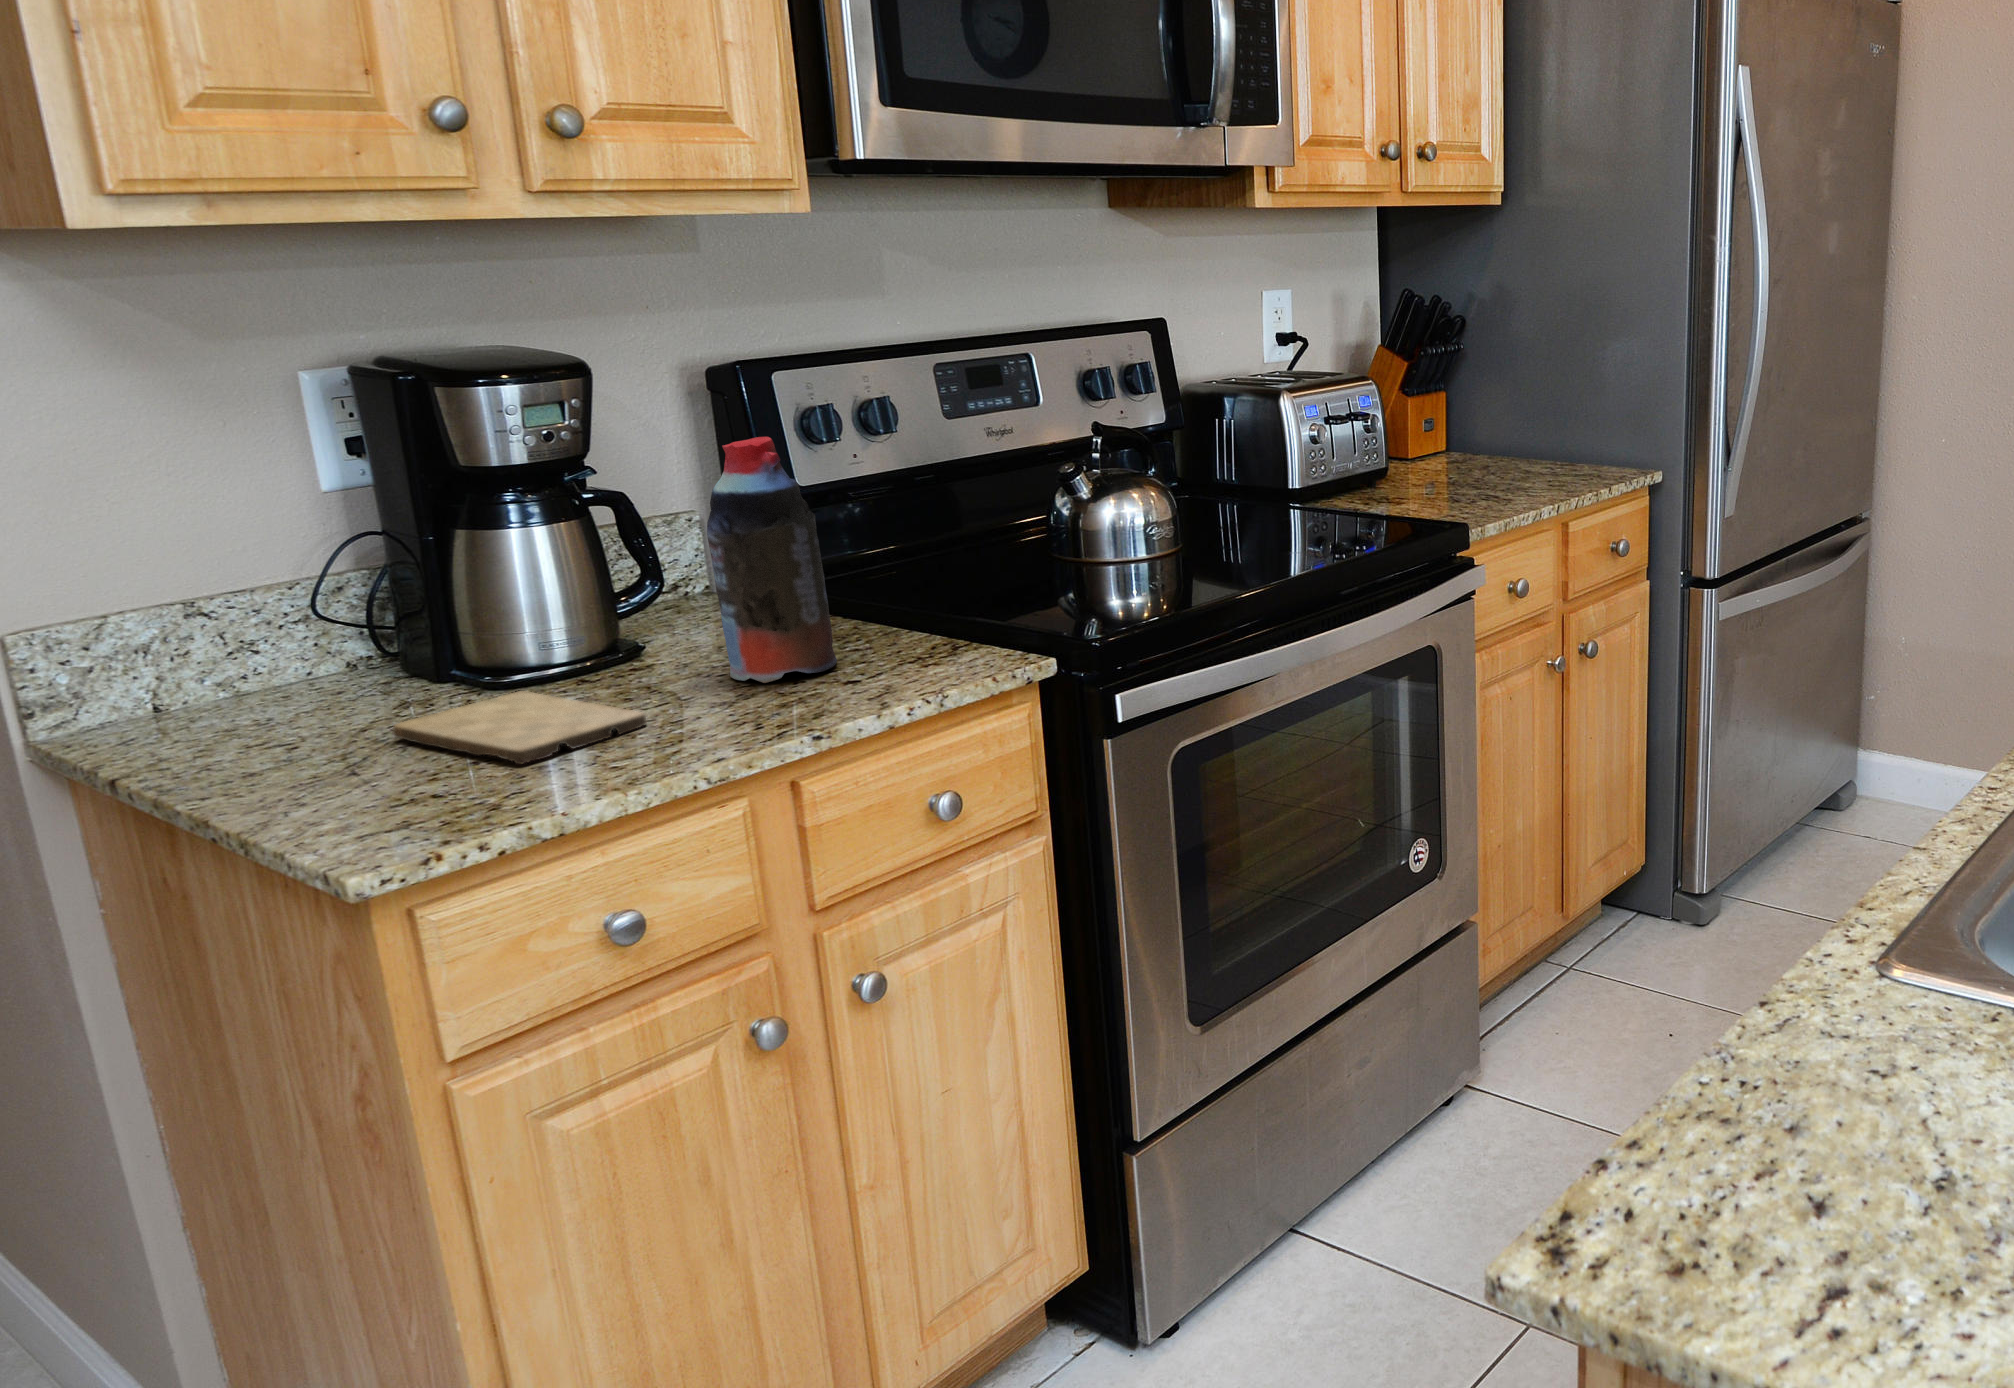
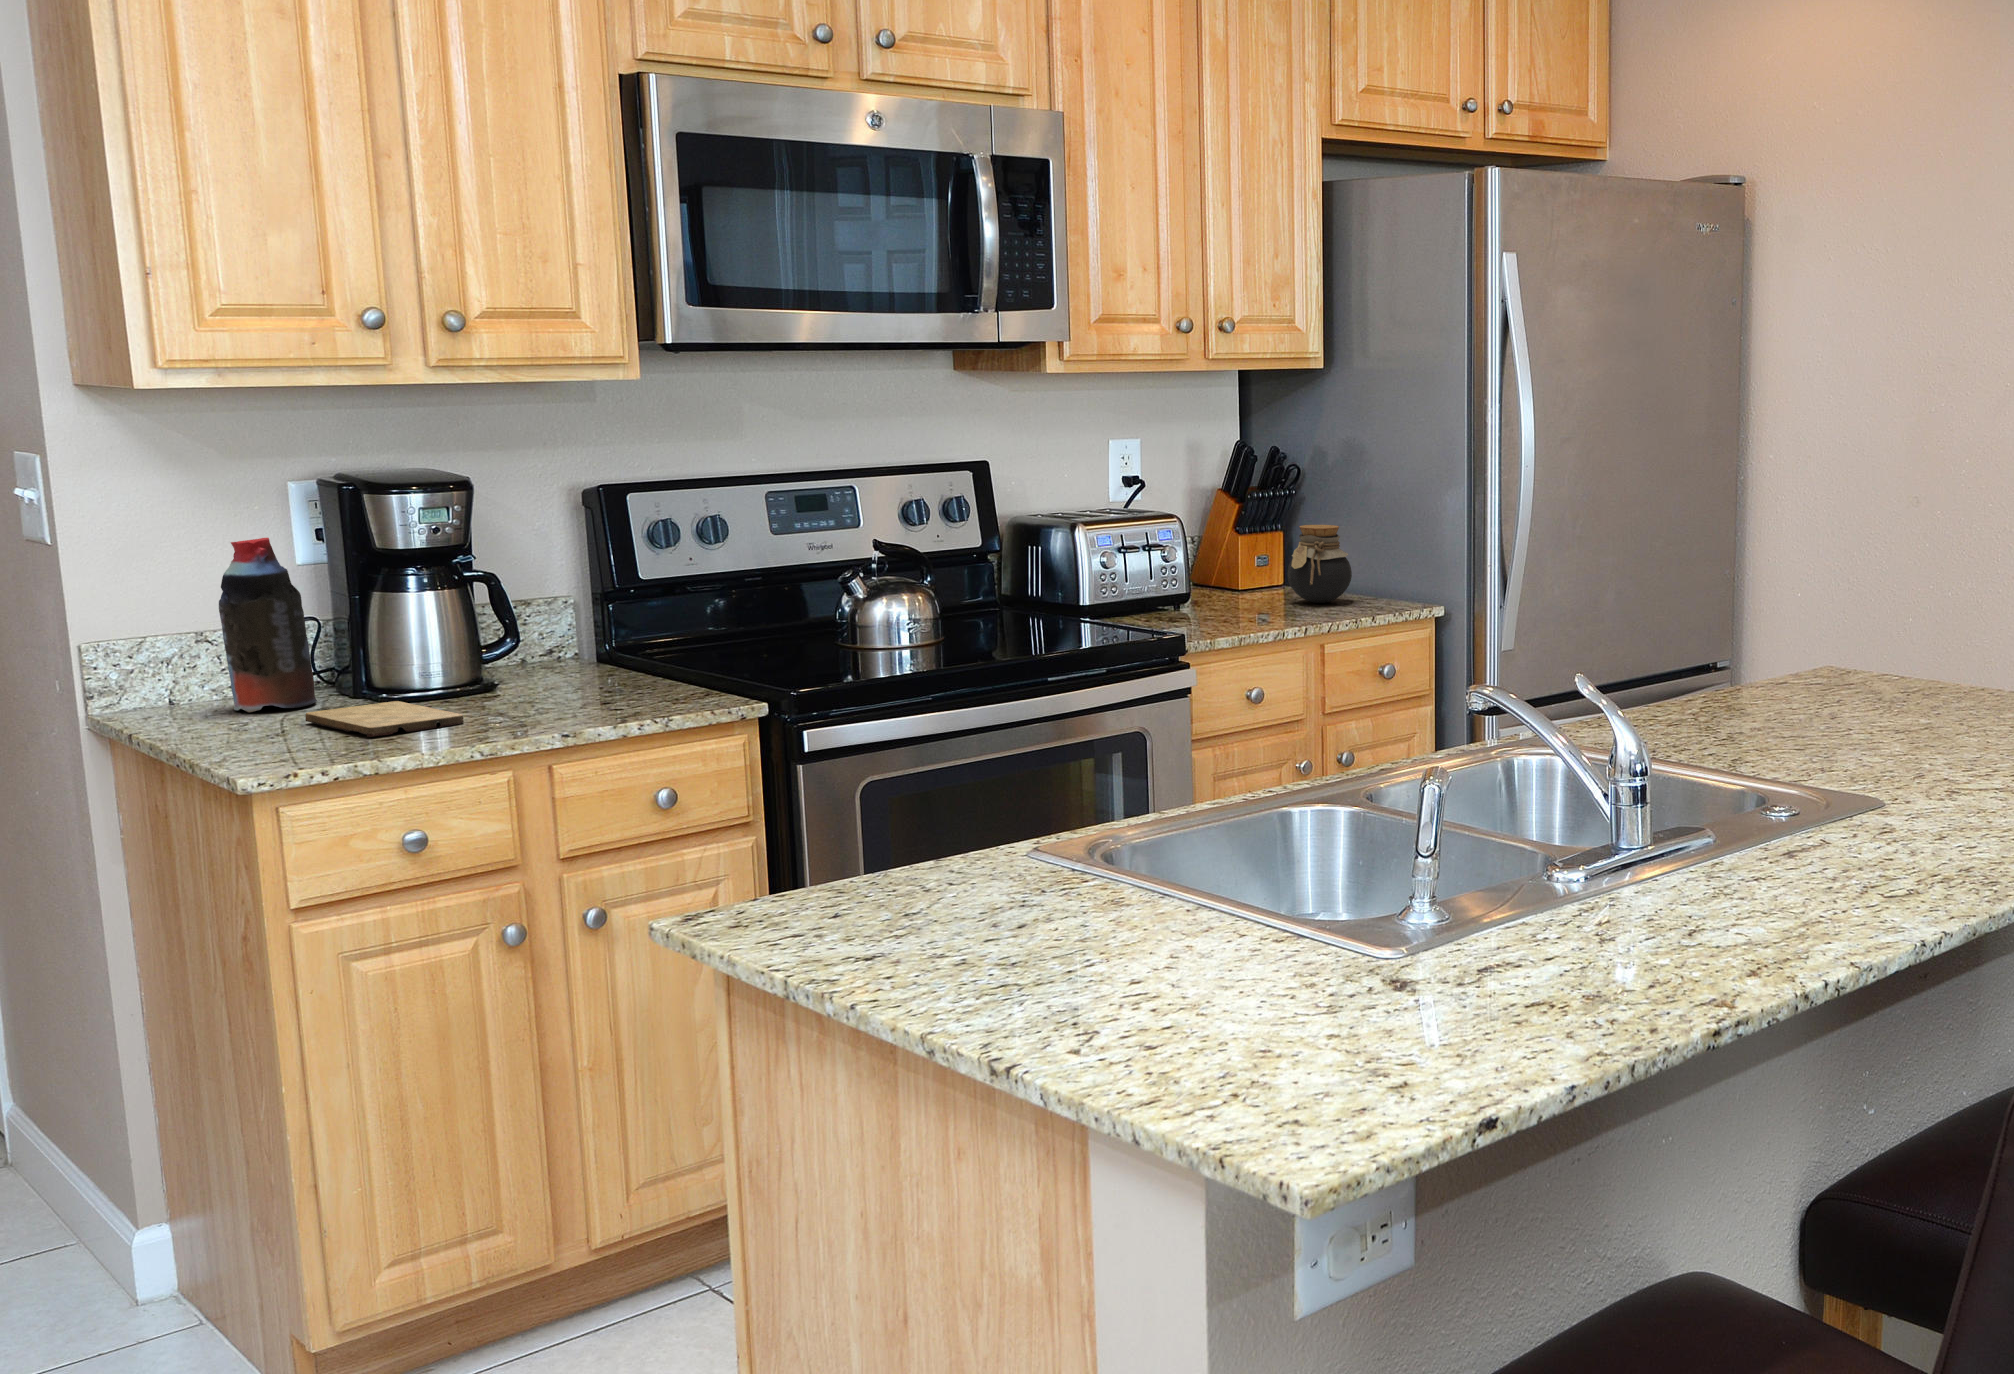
jar: none [1494,382,1566,472] -> present [1287,525,1352,603]
bottle: present [707,437,837,683] -> present [219,538,317,712]

